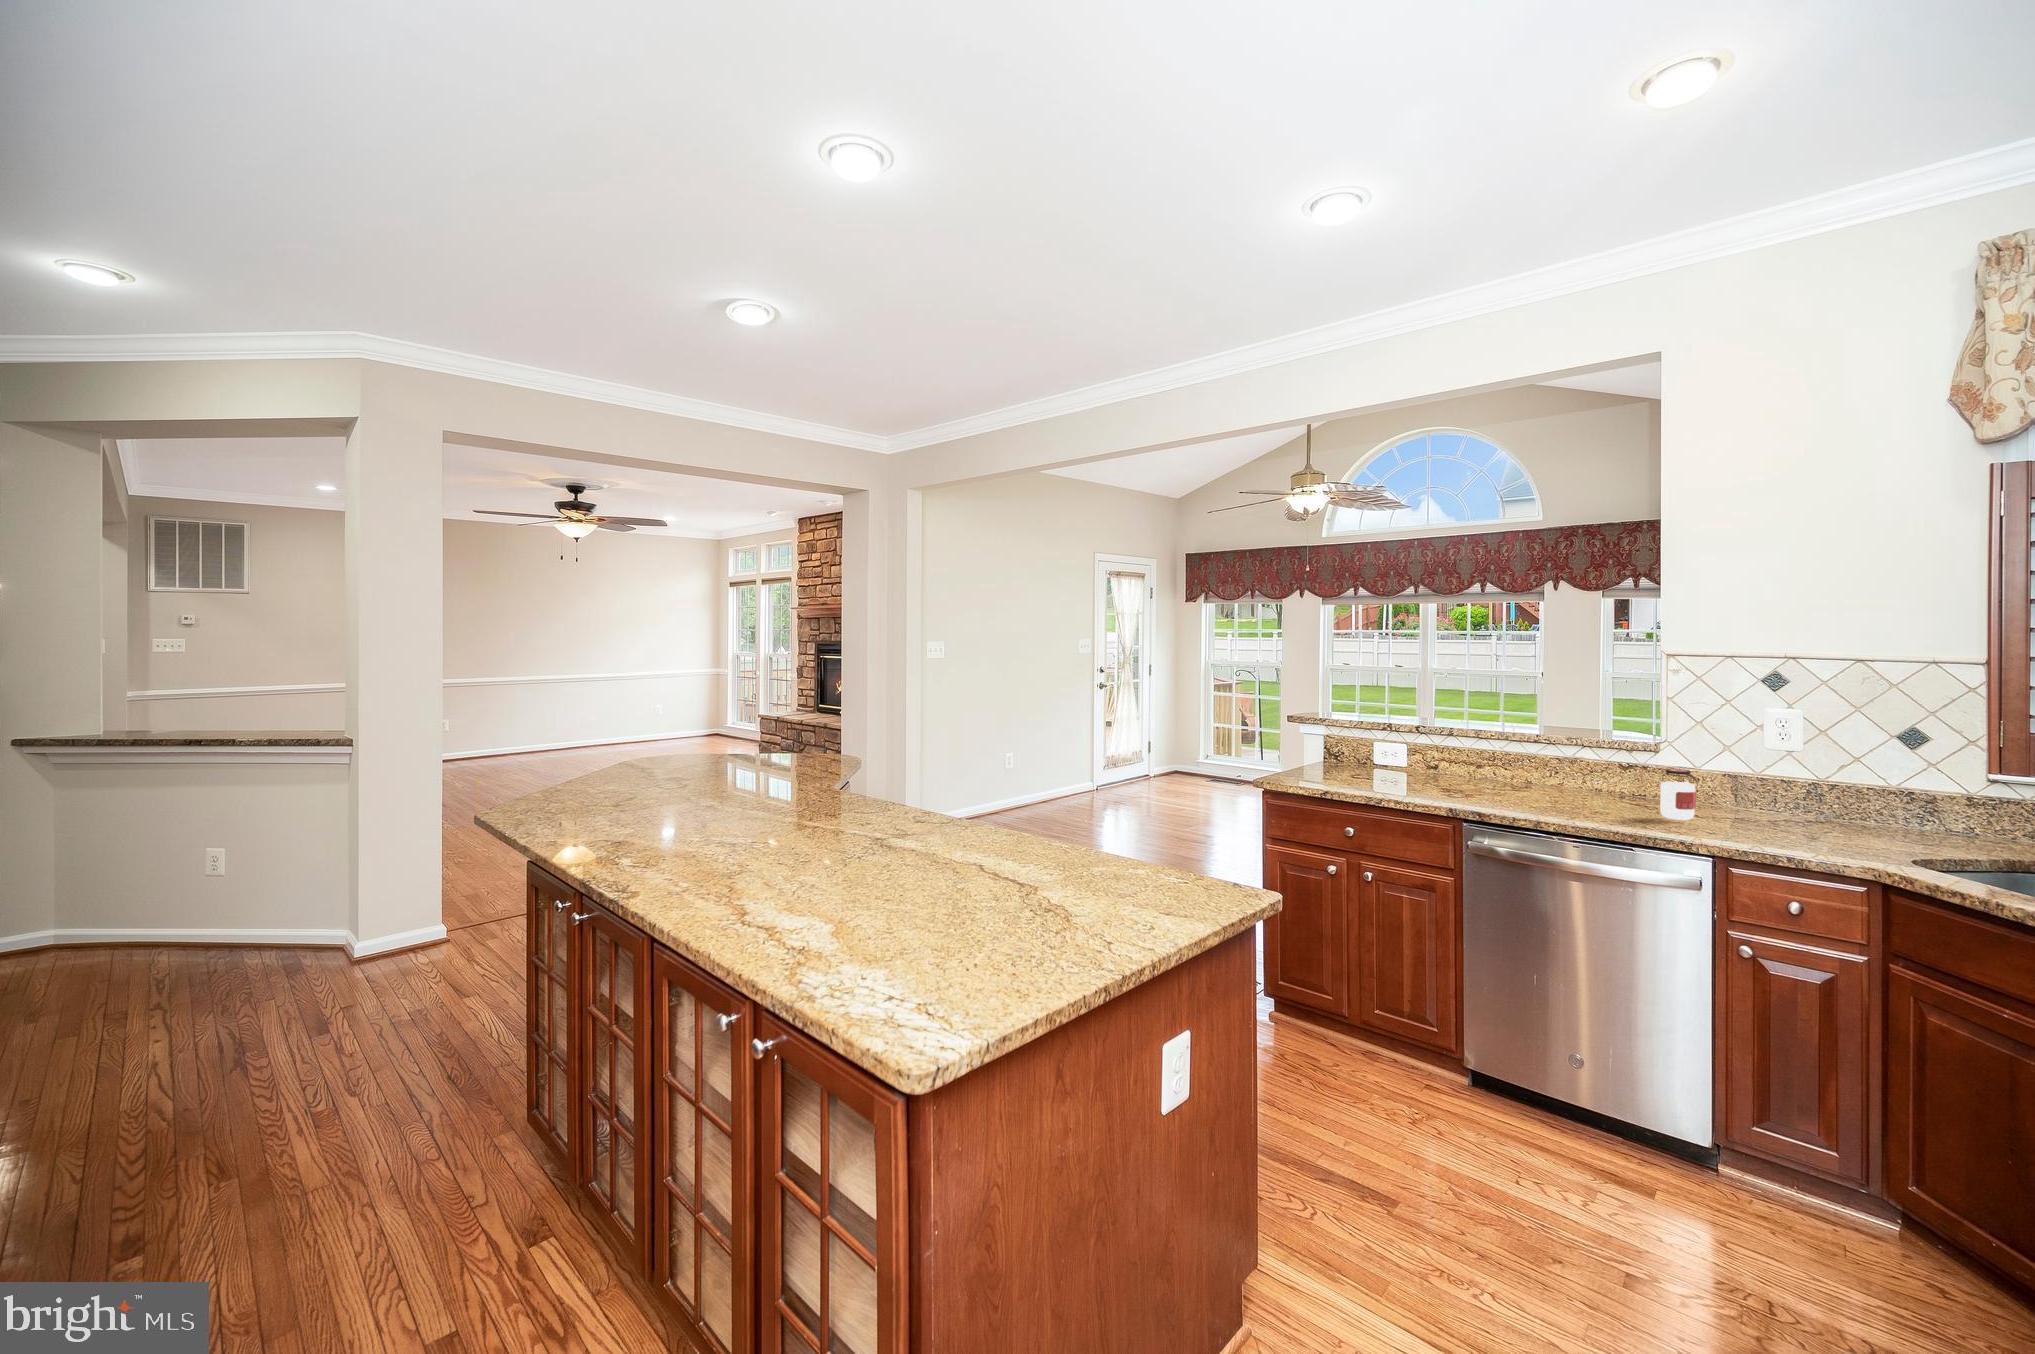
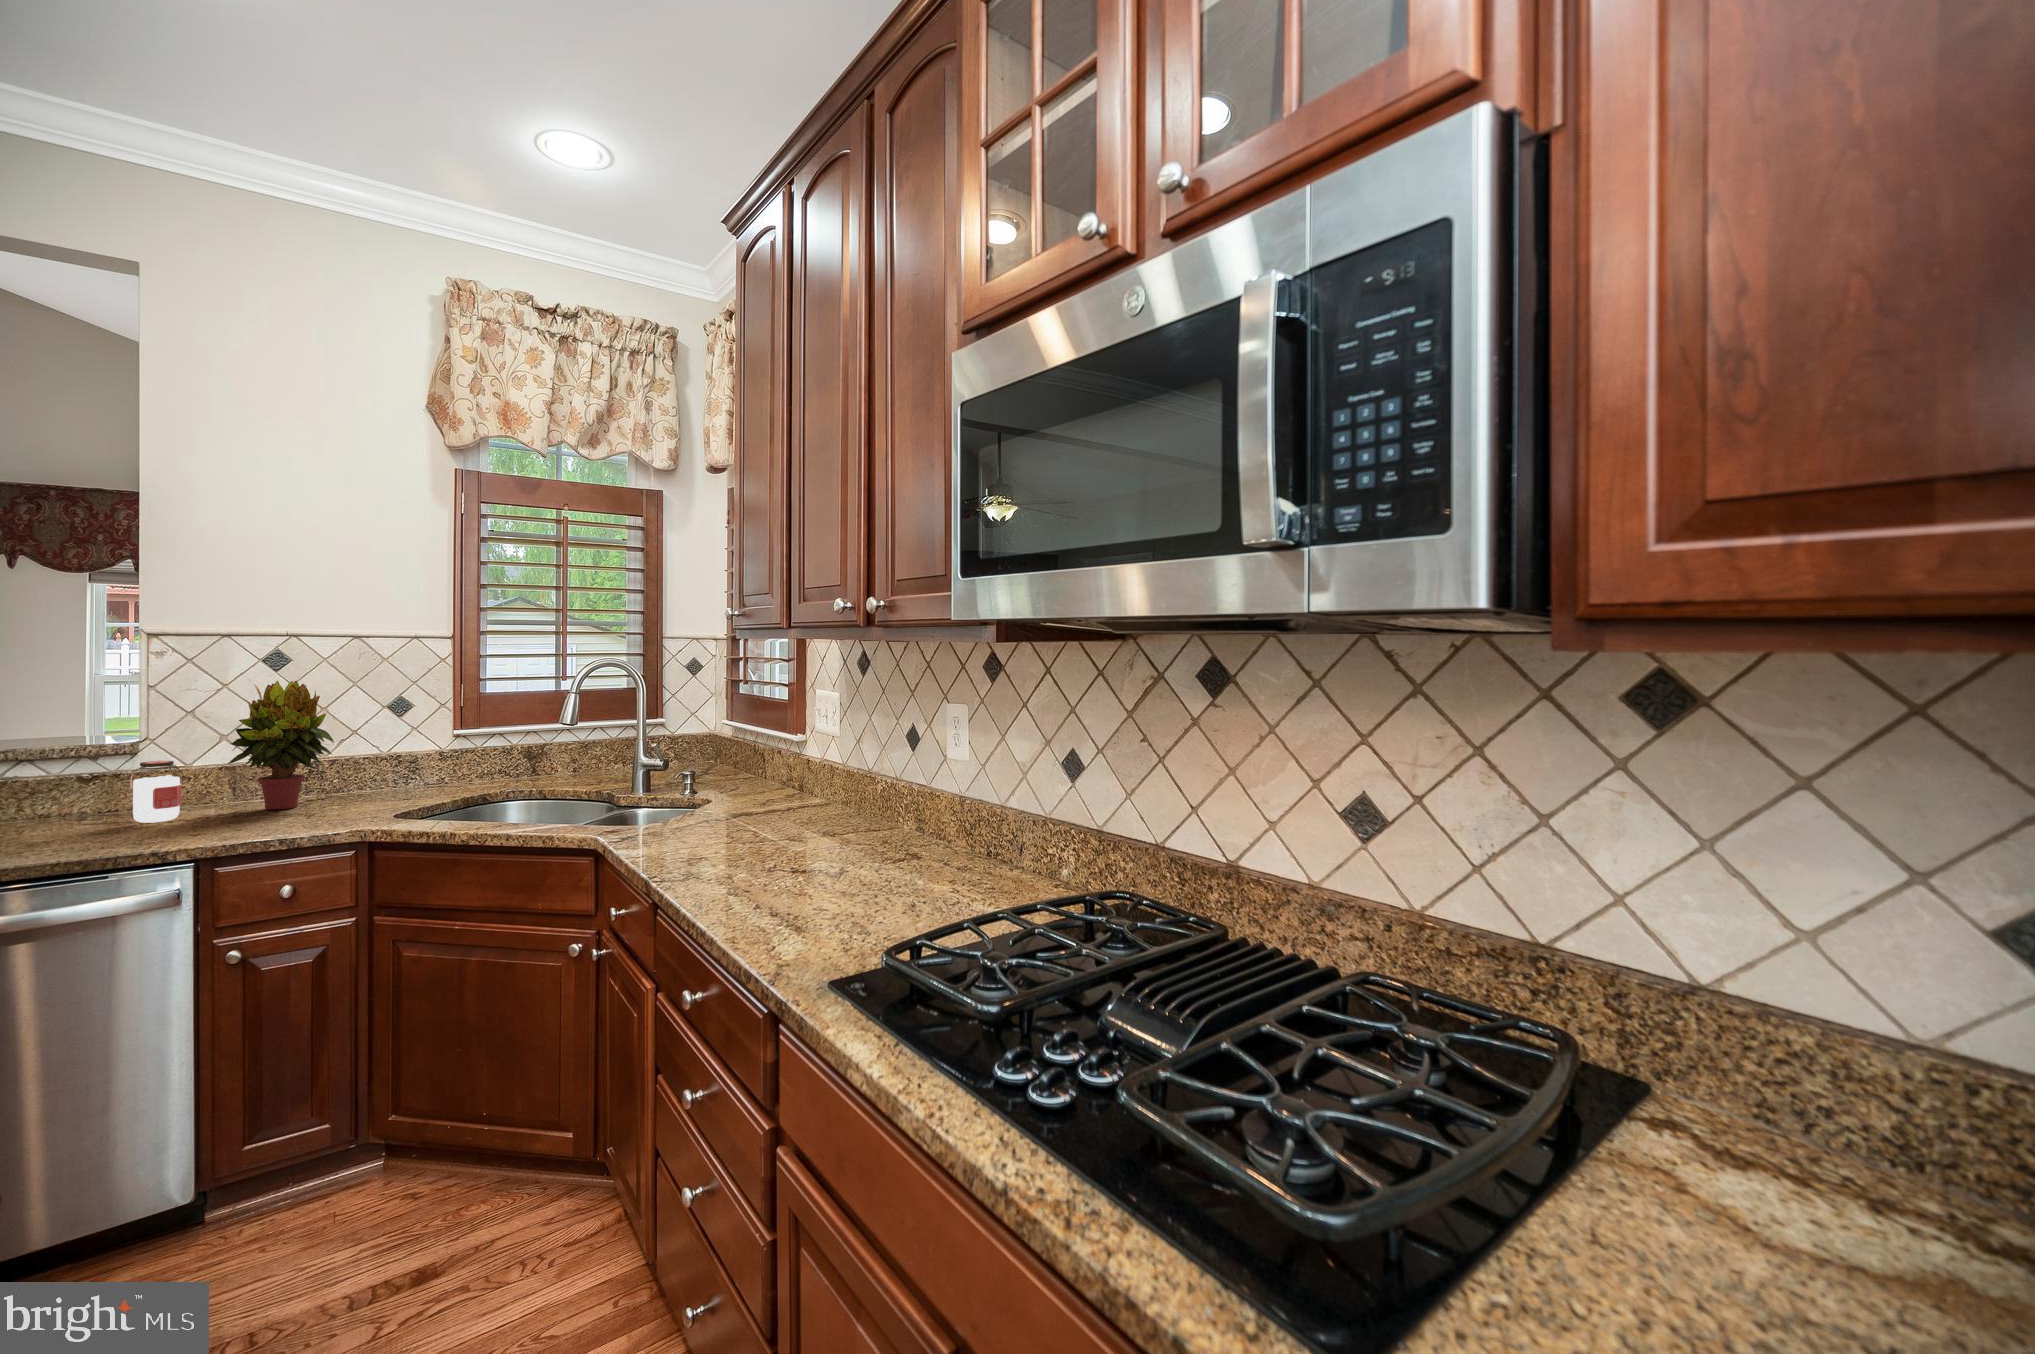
potted plant: none [1733,706,1837,828] -> present [228,681,334,810]

